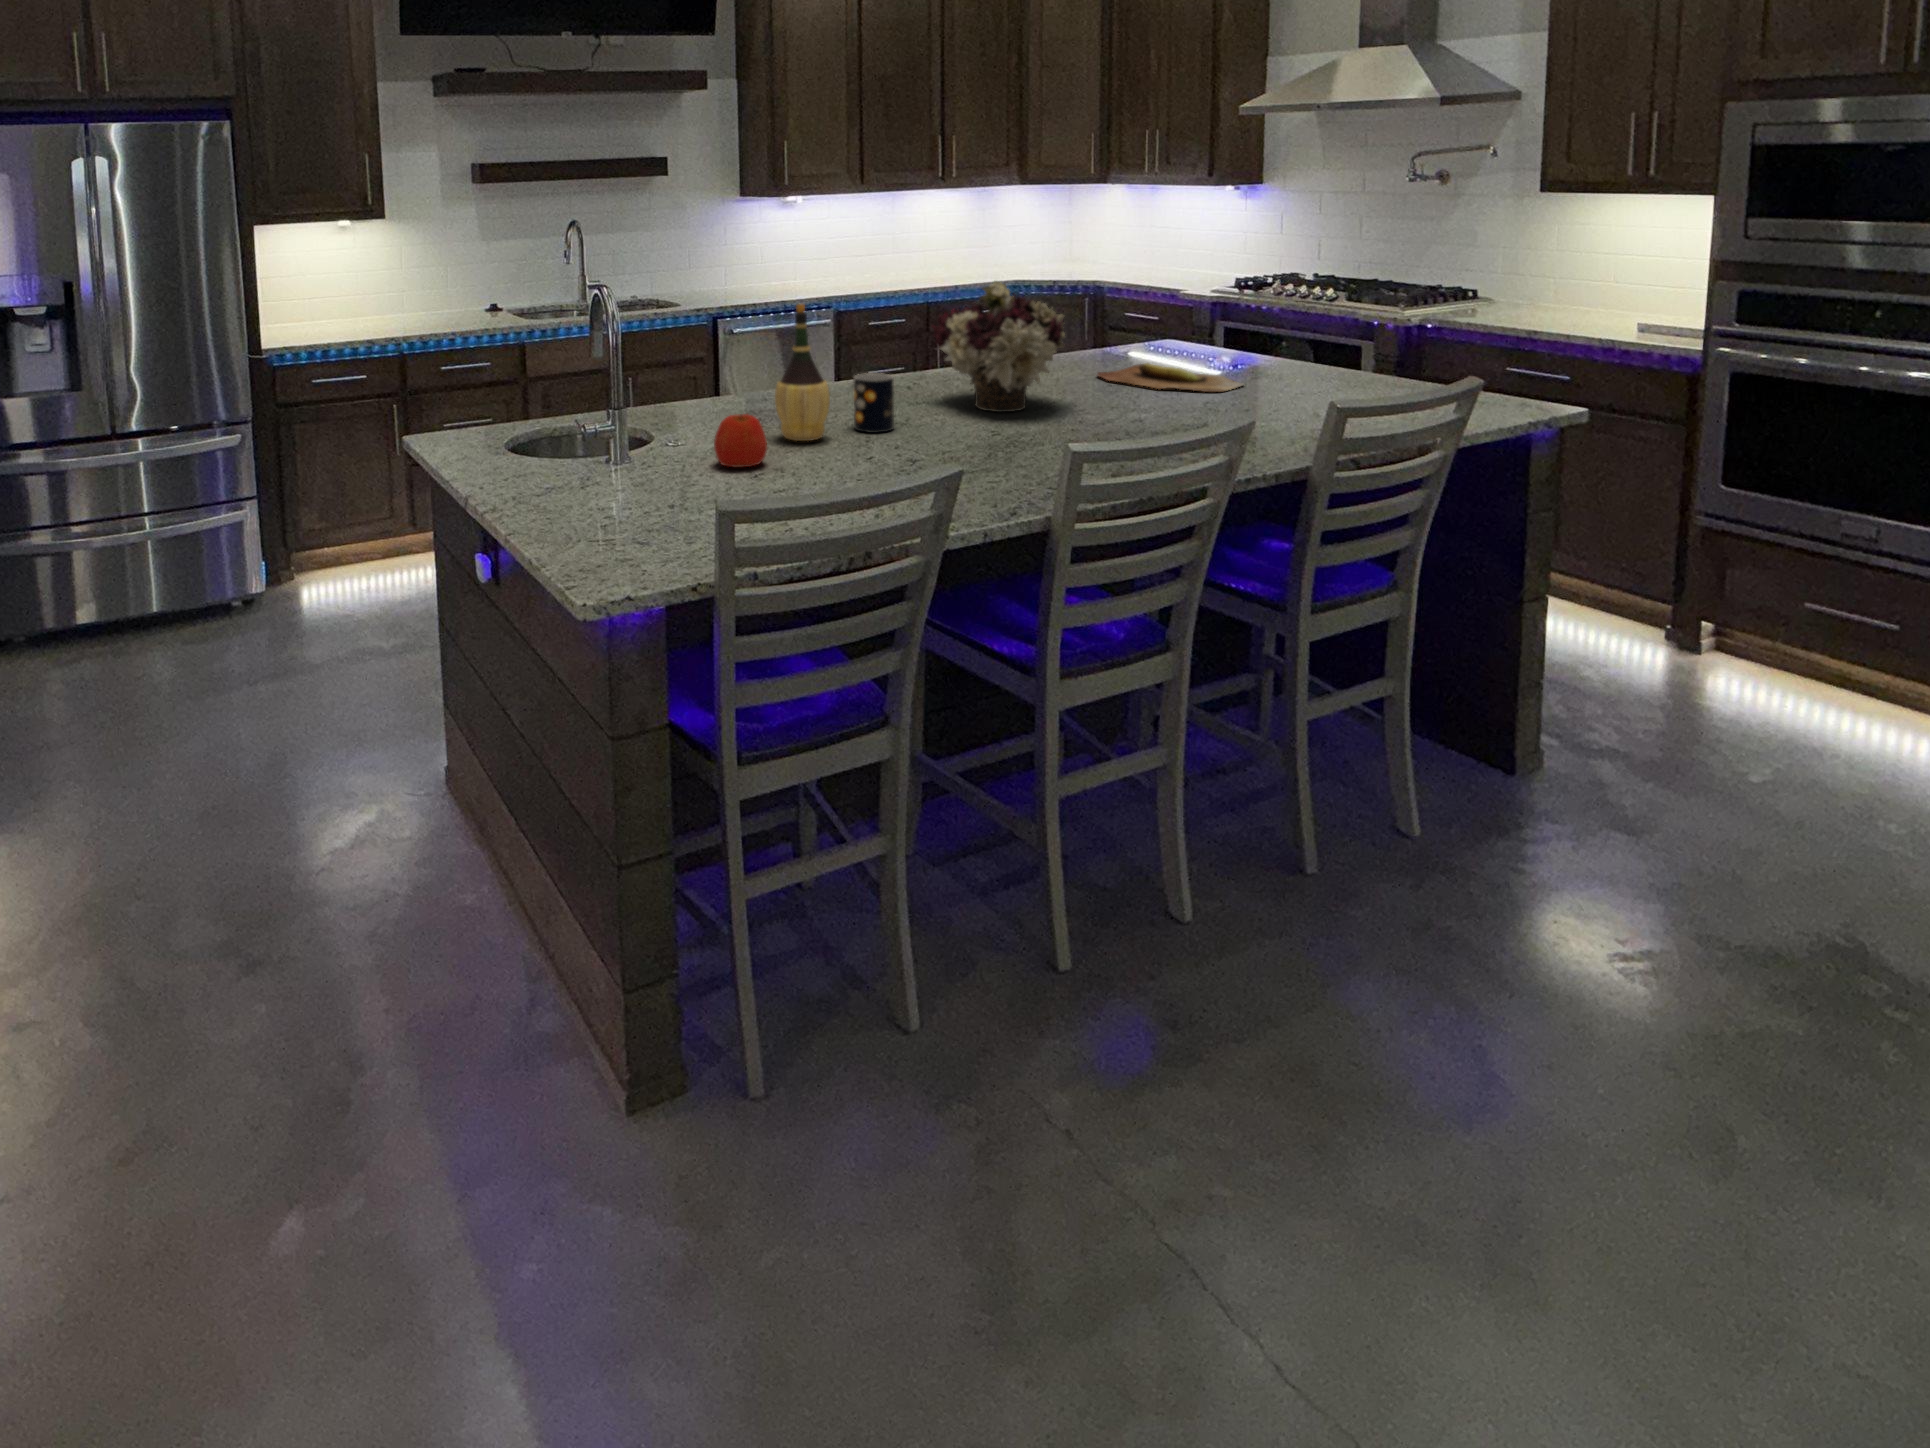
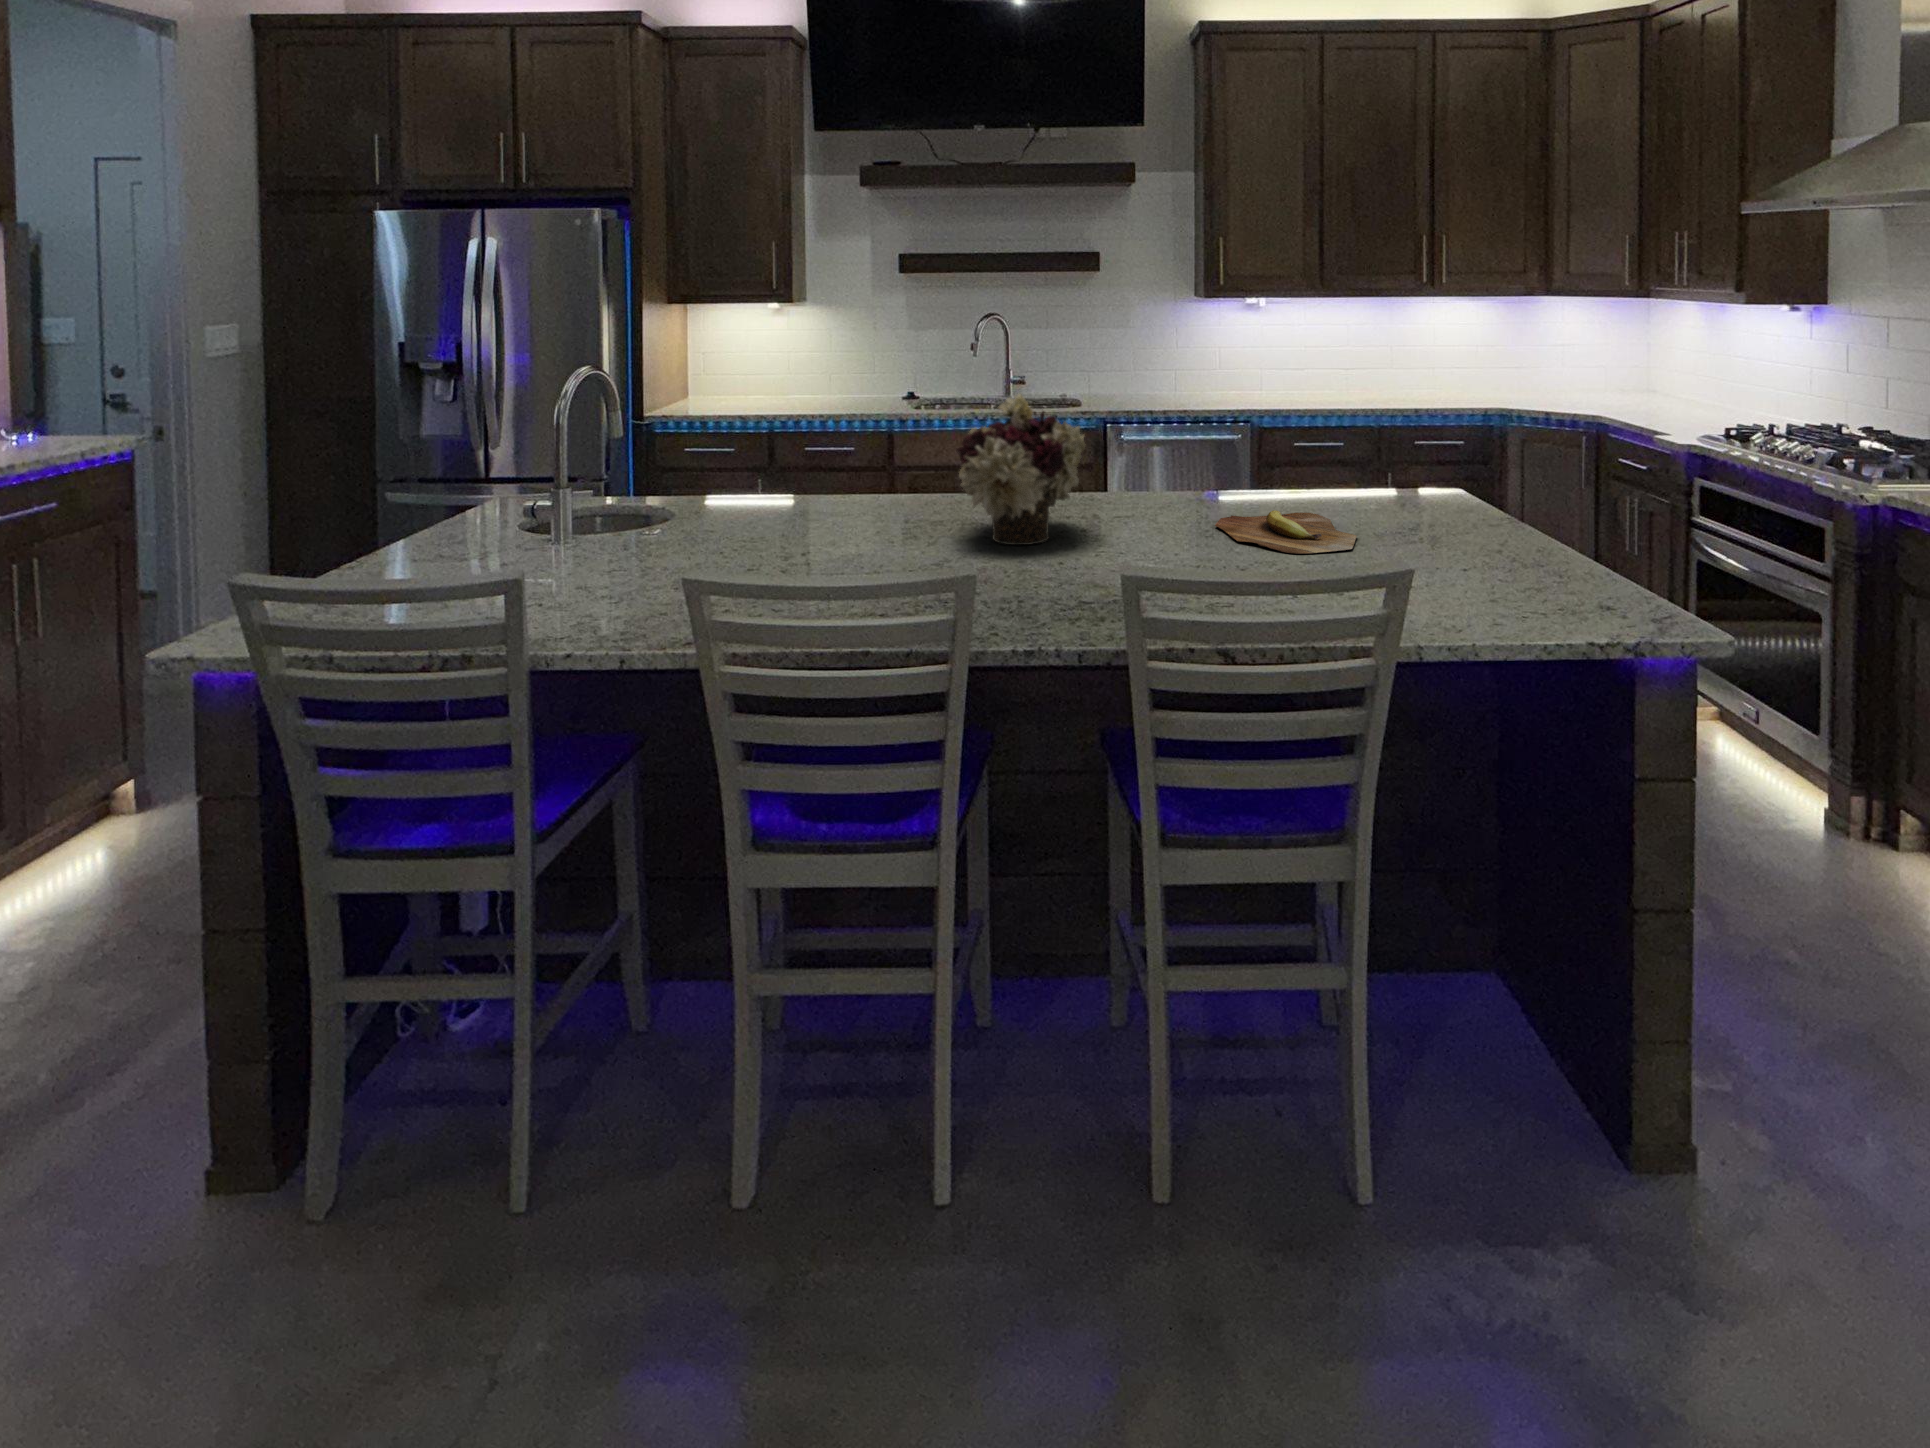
wine bottle: present [775,304,830,441] -> none [720,401,780,547]
mug: present [853,373,894,433] -> none [817,483,875,548]
apple: present [714,414,767,467] -> none [597,507,656,563]

